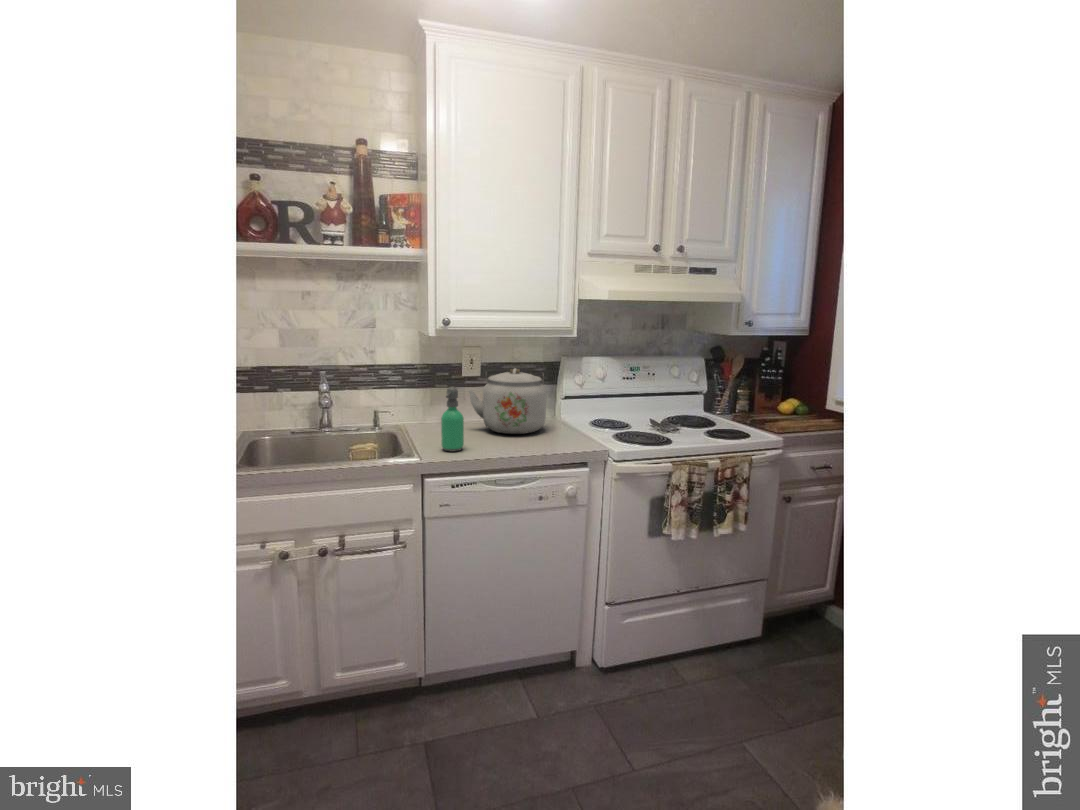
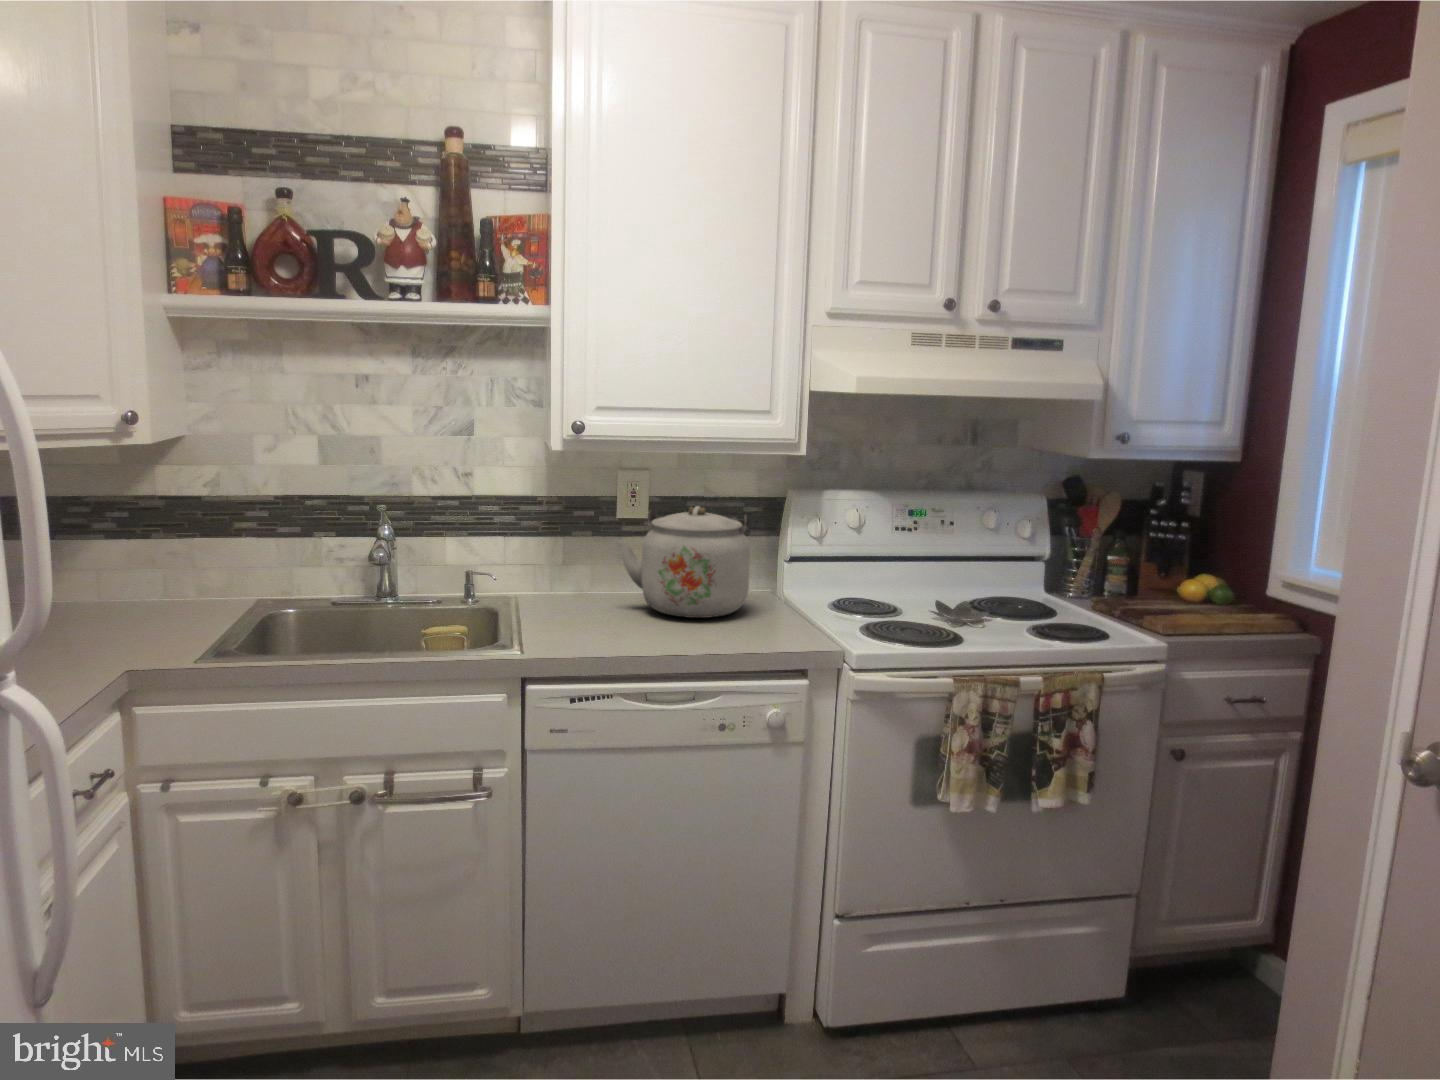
soap dispenser: present [441,387,464,451] -> none [560,535,597,643]

